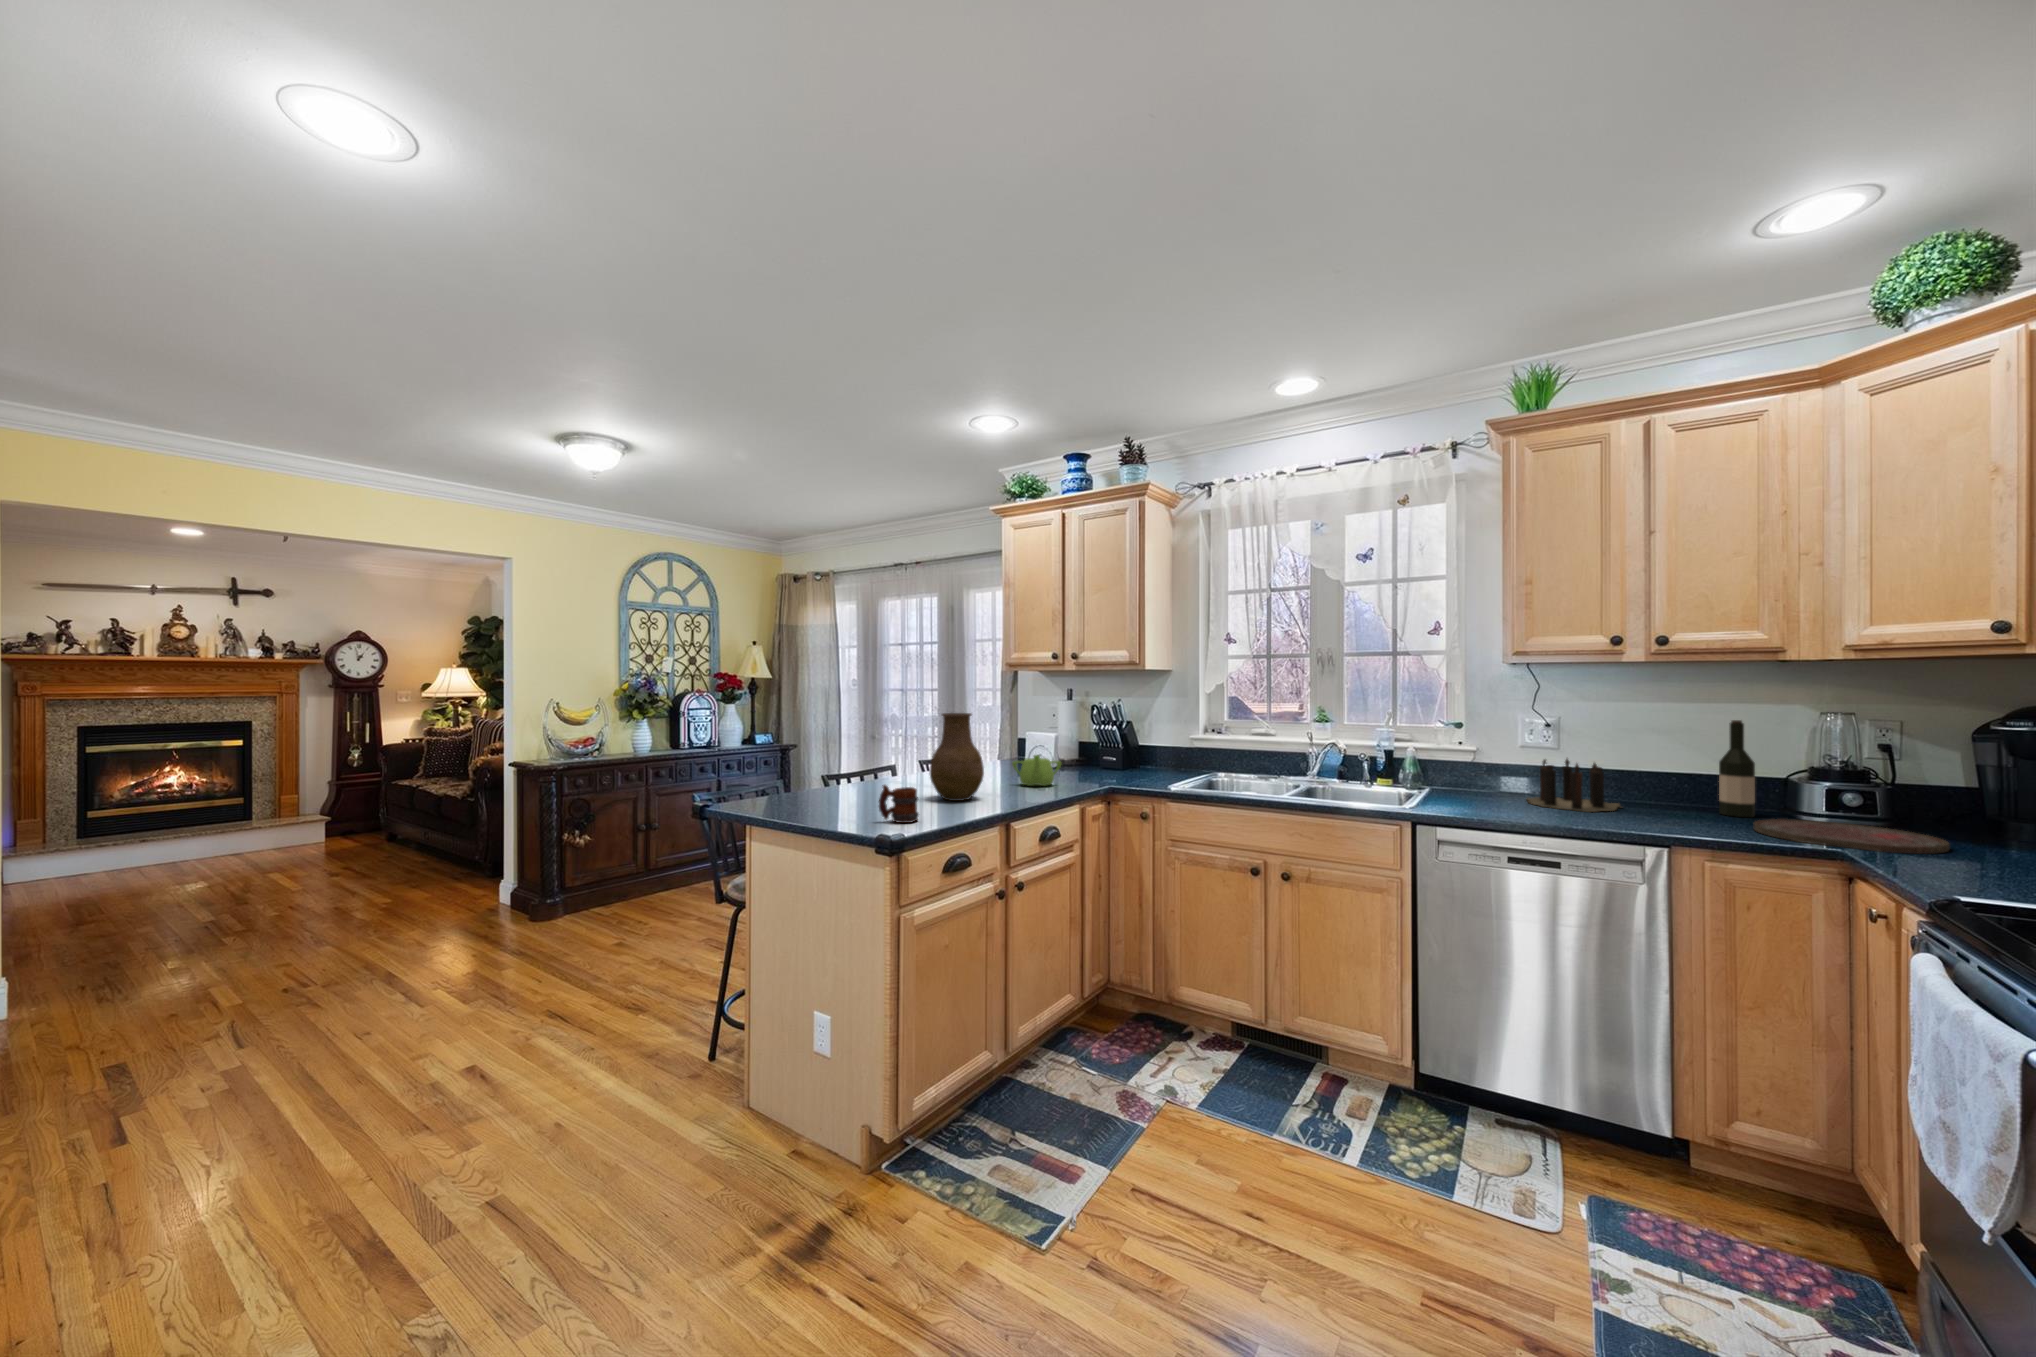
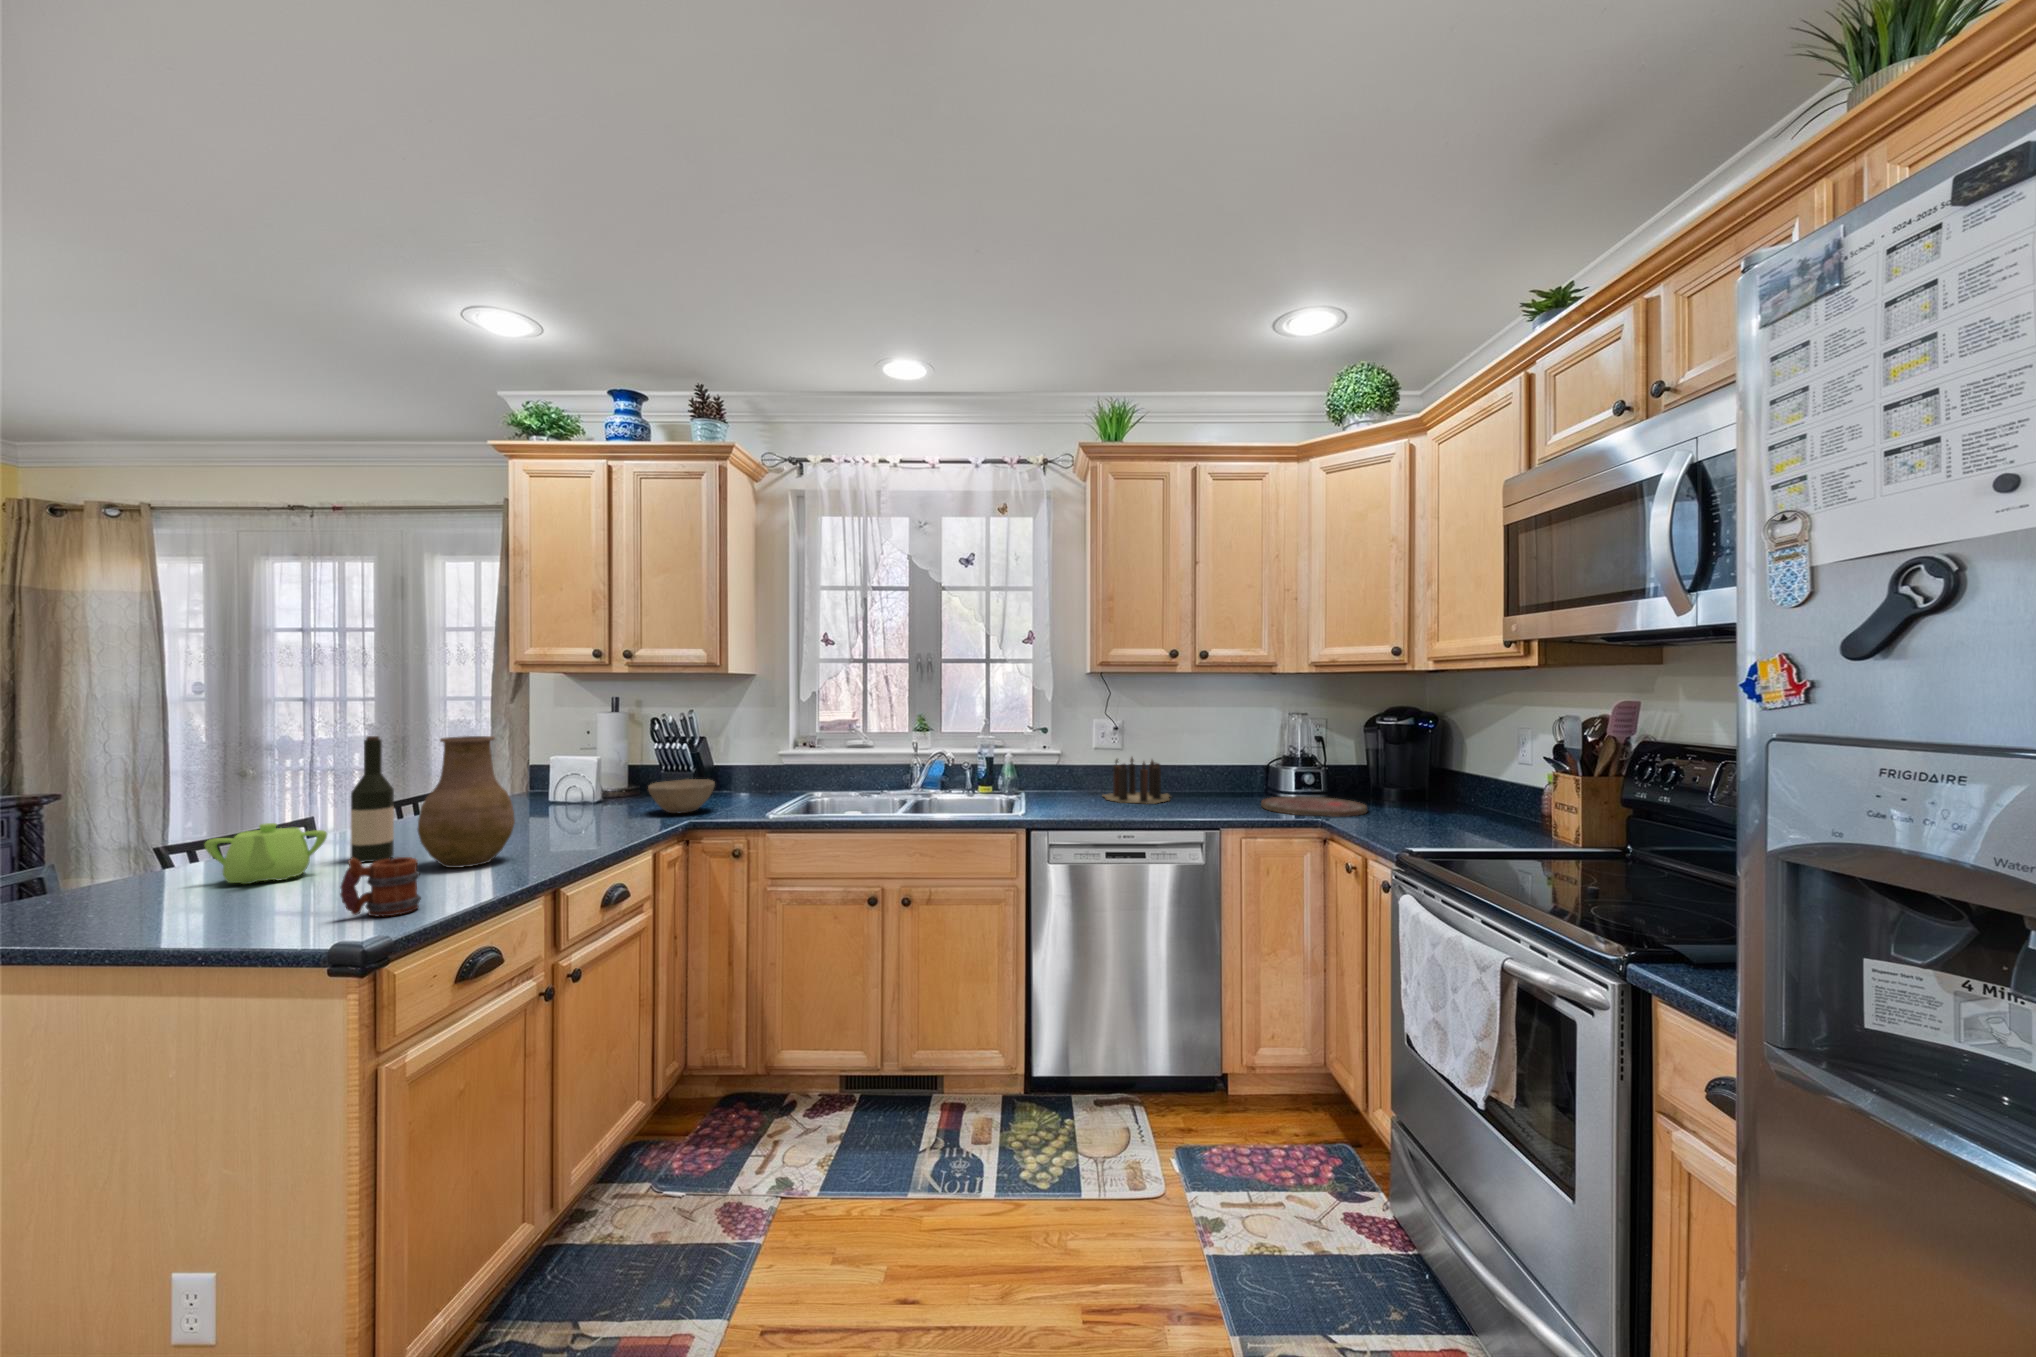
wine bottle: present [1719,720,1755,817] -> present [351,736,394,863]
bowl: none [1084,754,1134,780] -> present [648,779,715,813]
teapot: present [1012,755,1061,786] -> present [205,823,327,884]

